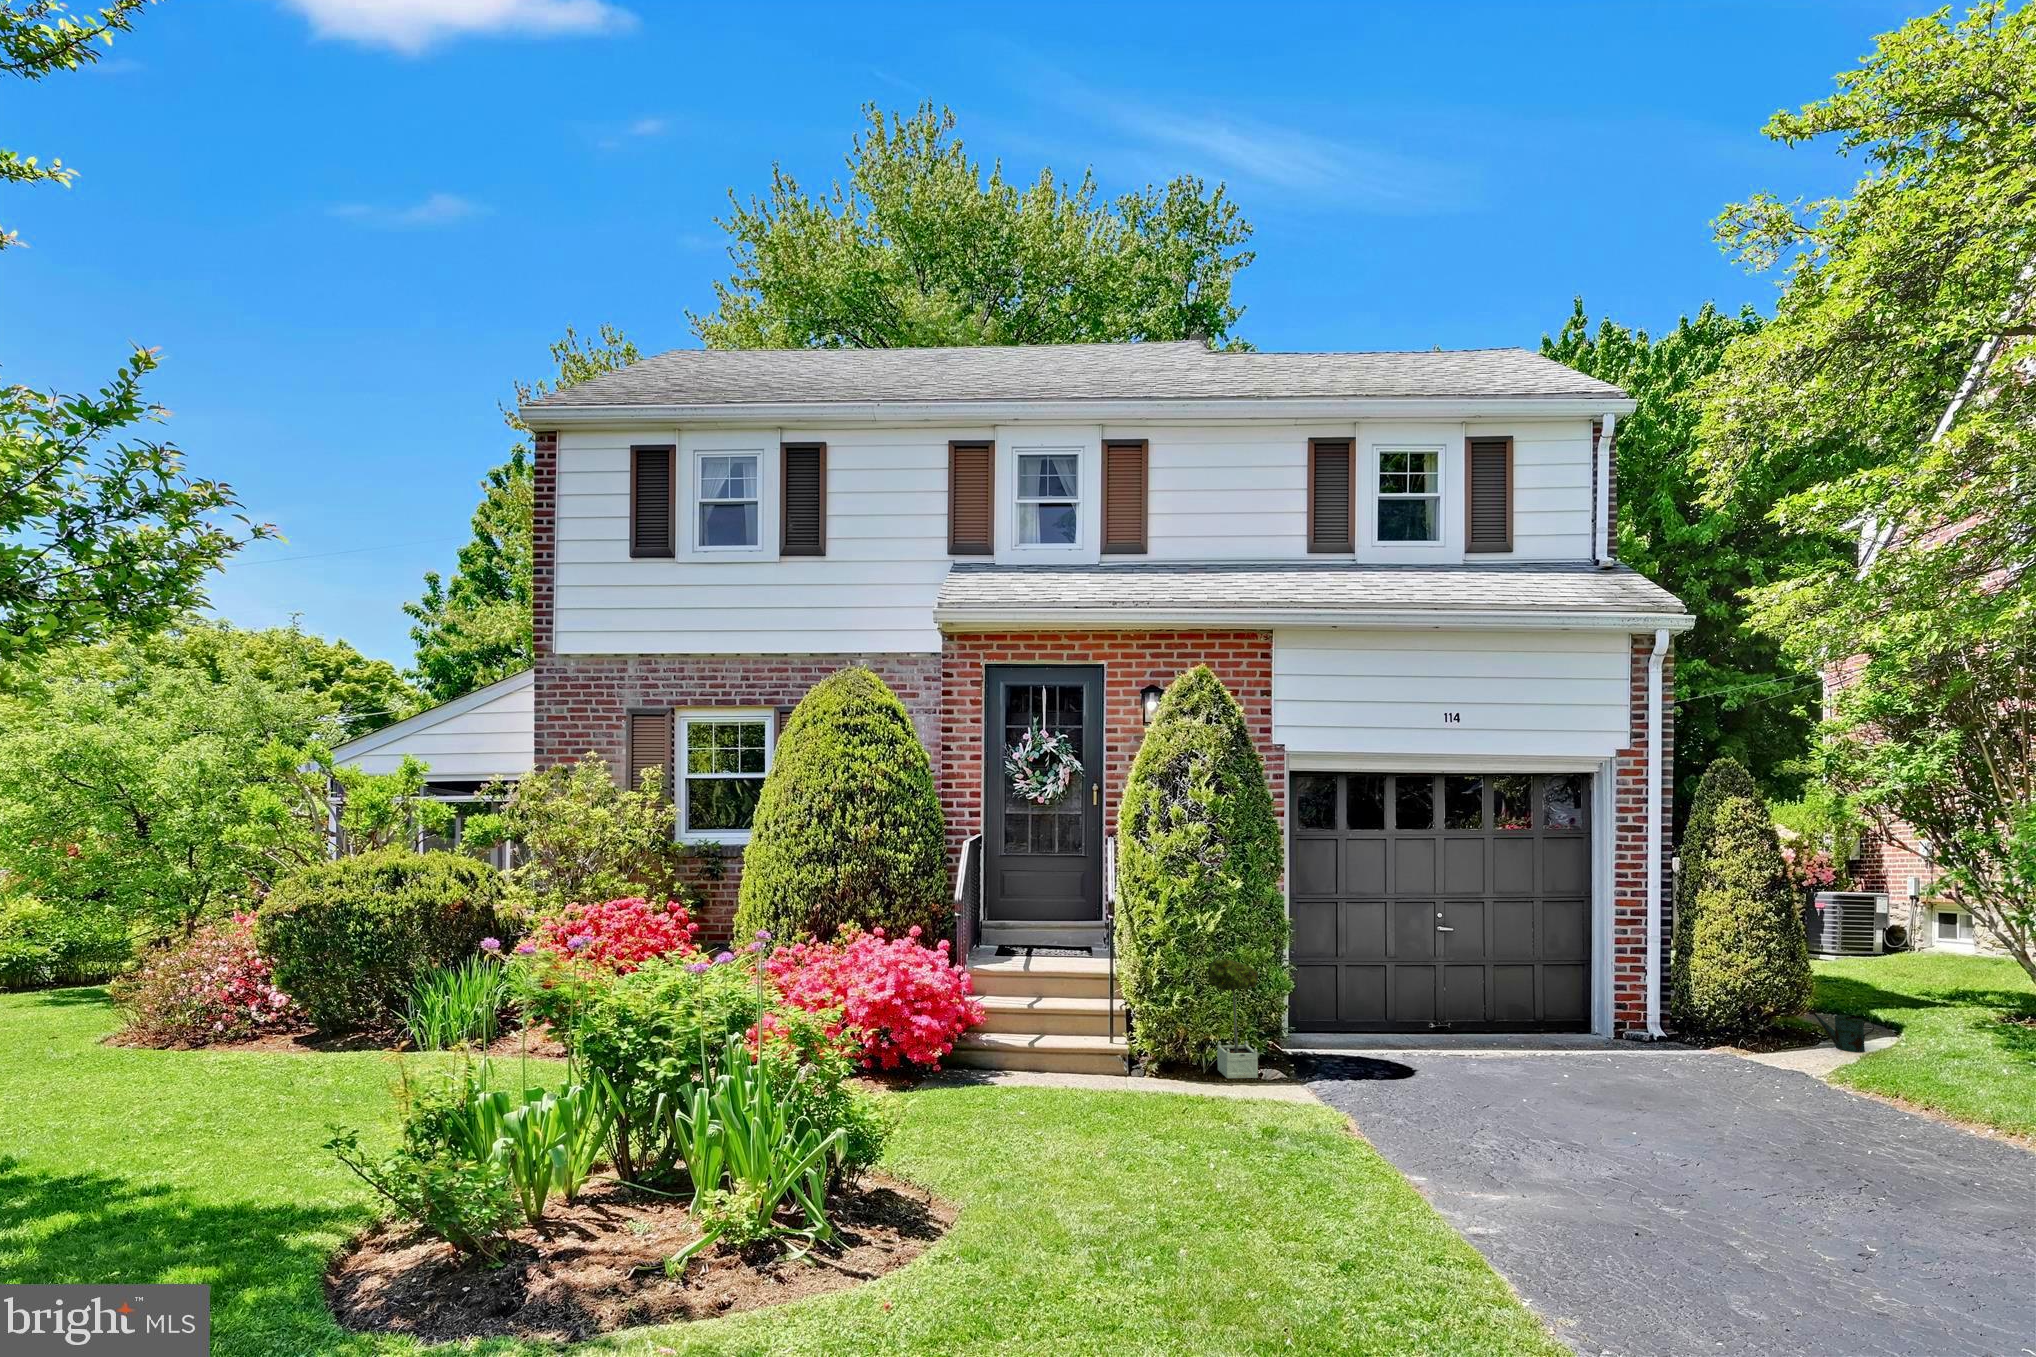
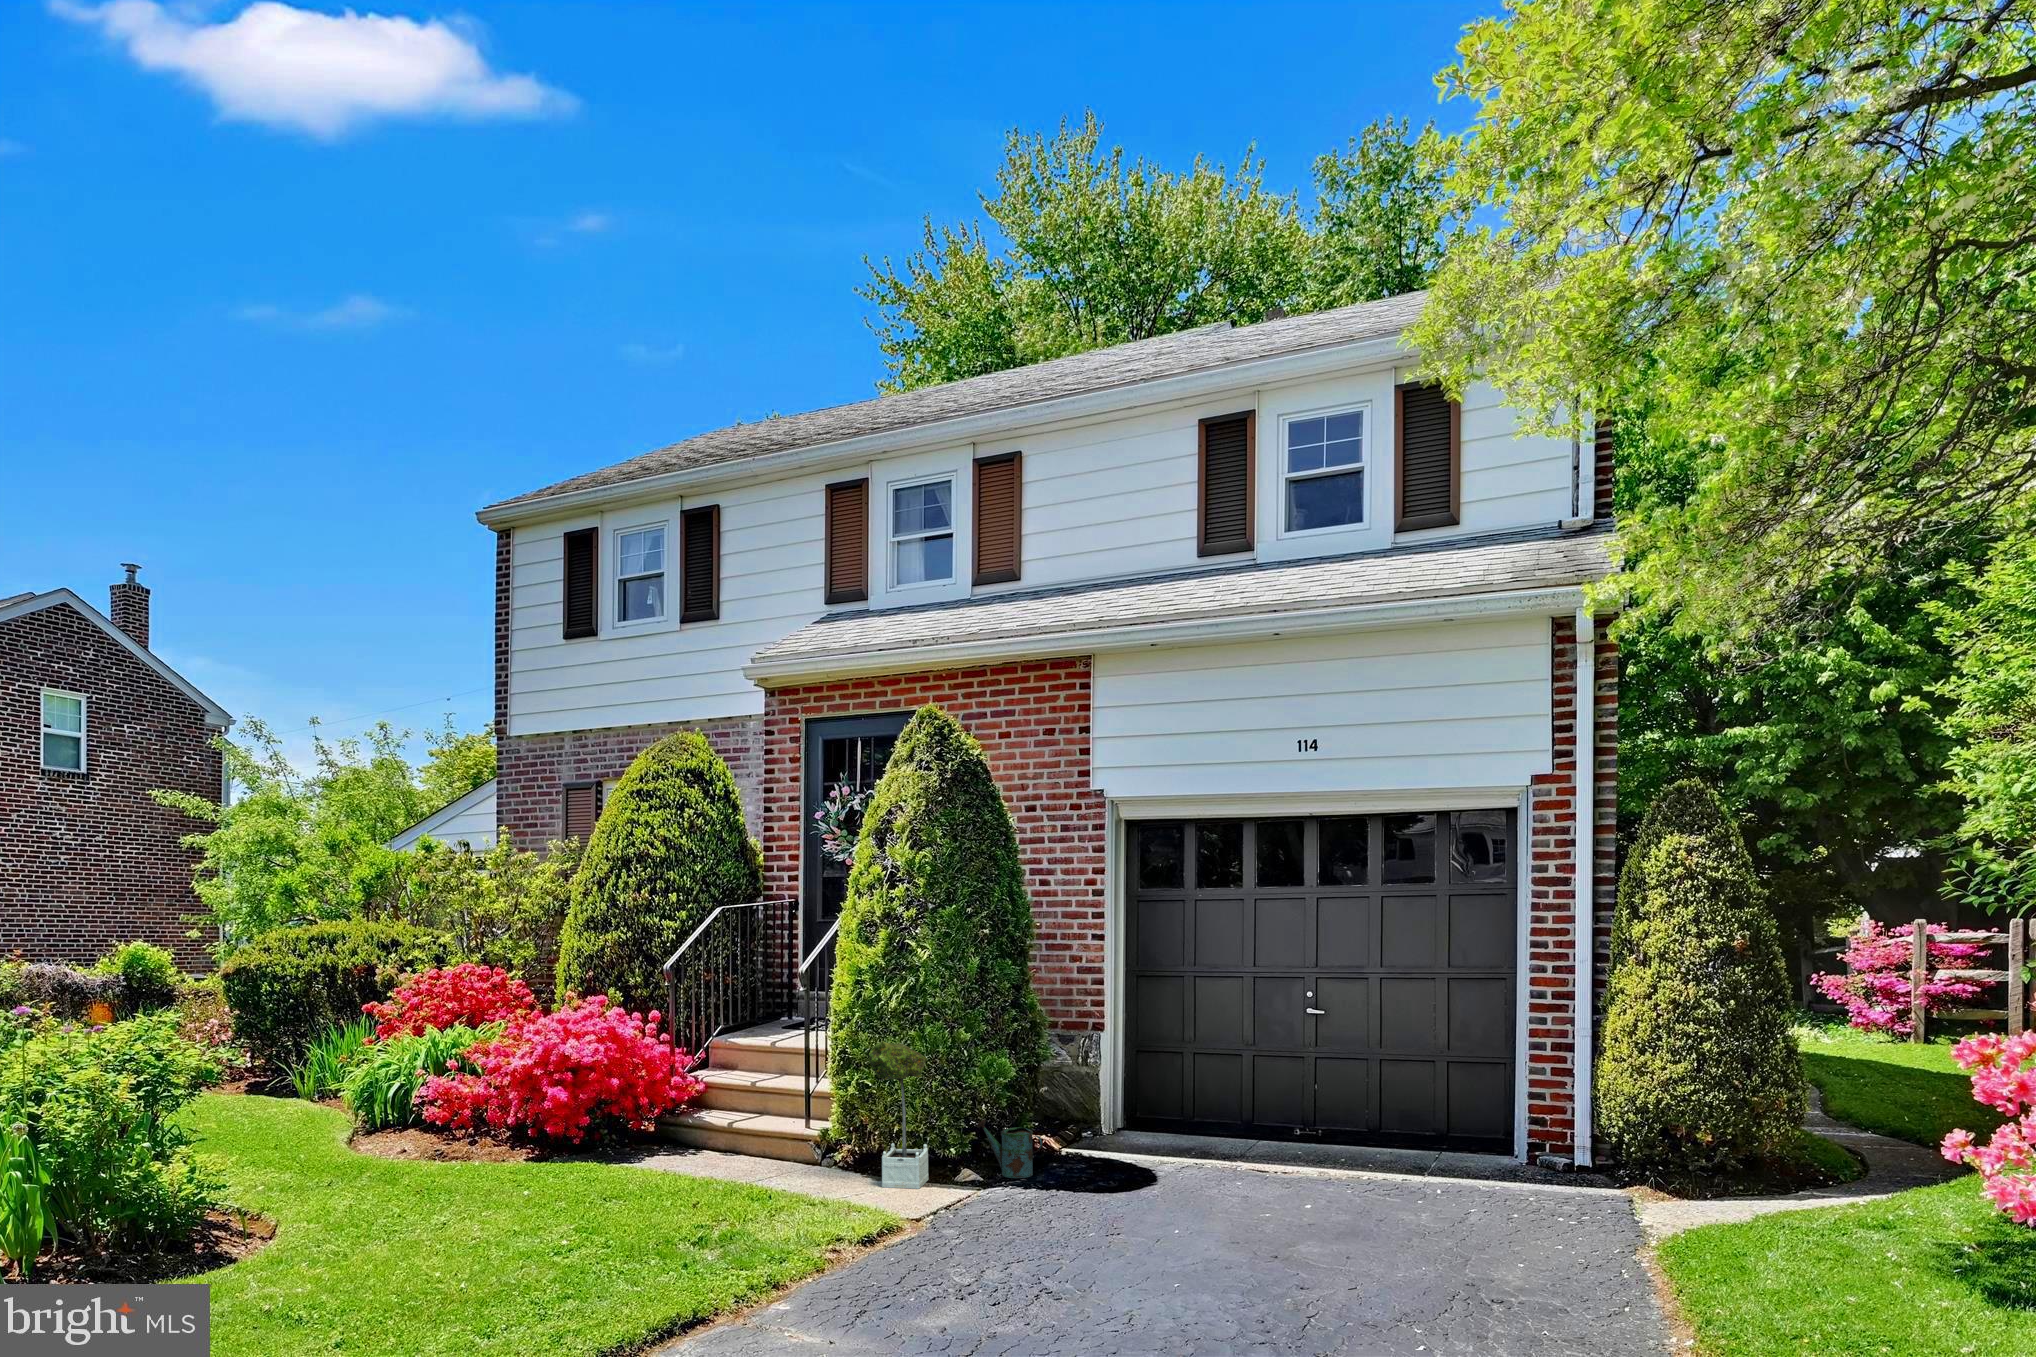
watering can: present [1809,1009,1874,1052] -> present [977,1120,1042,1178]

